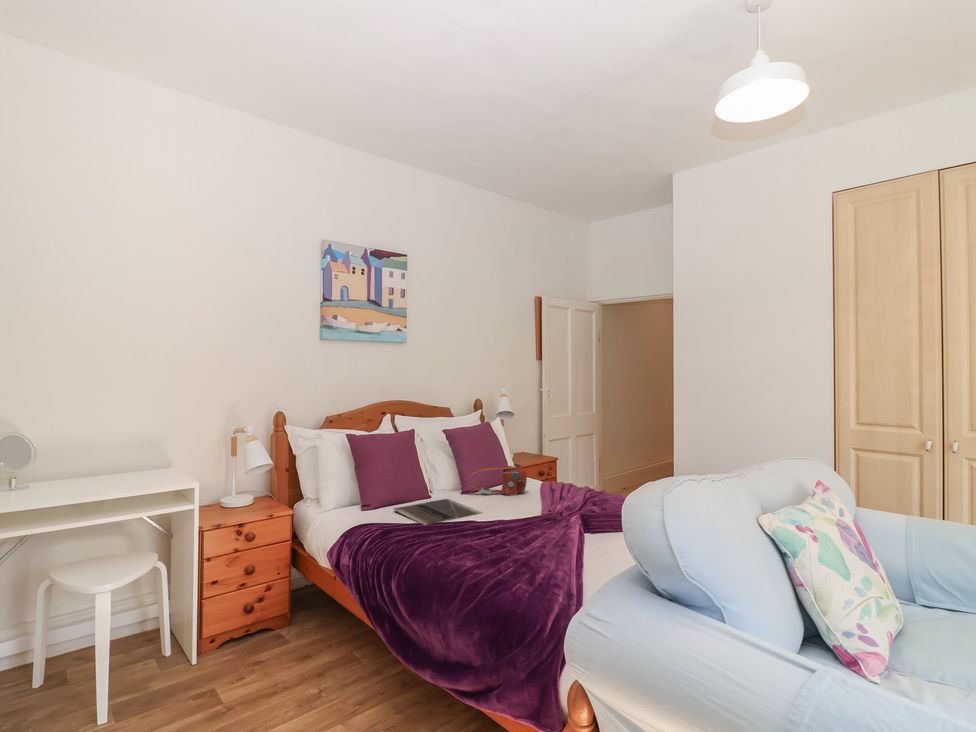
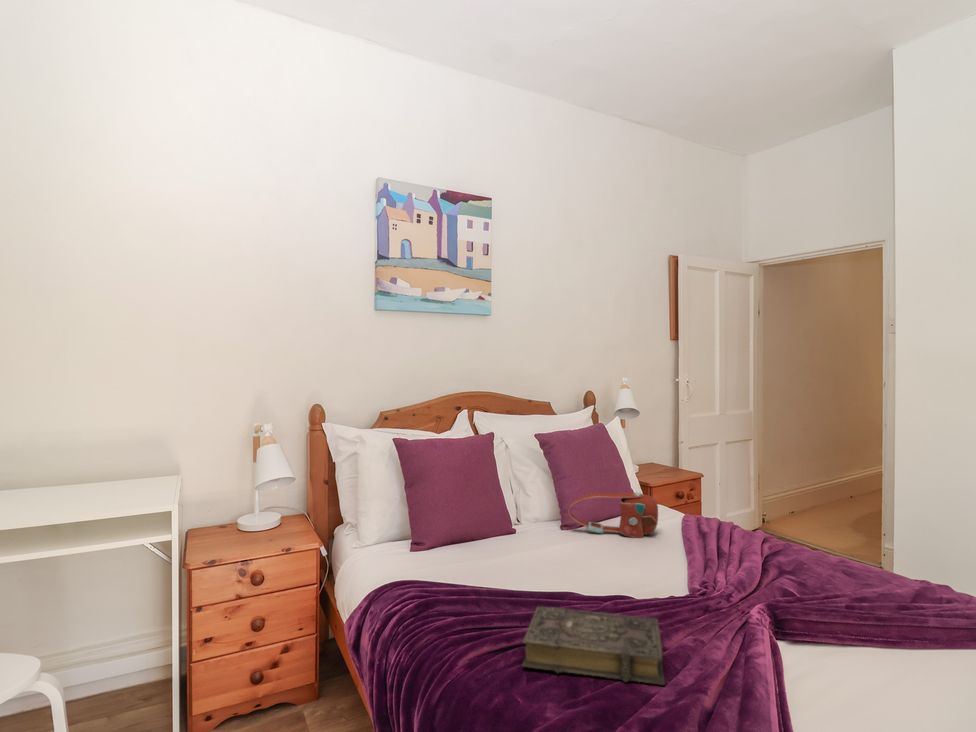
laptop: present [394,499,483,525] -> none [455,537,588,589]
book: none [453,525,529,553] -> present [522,606,665,685]

